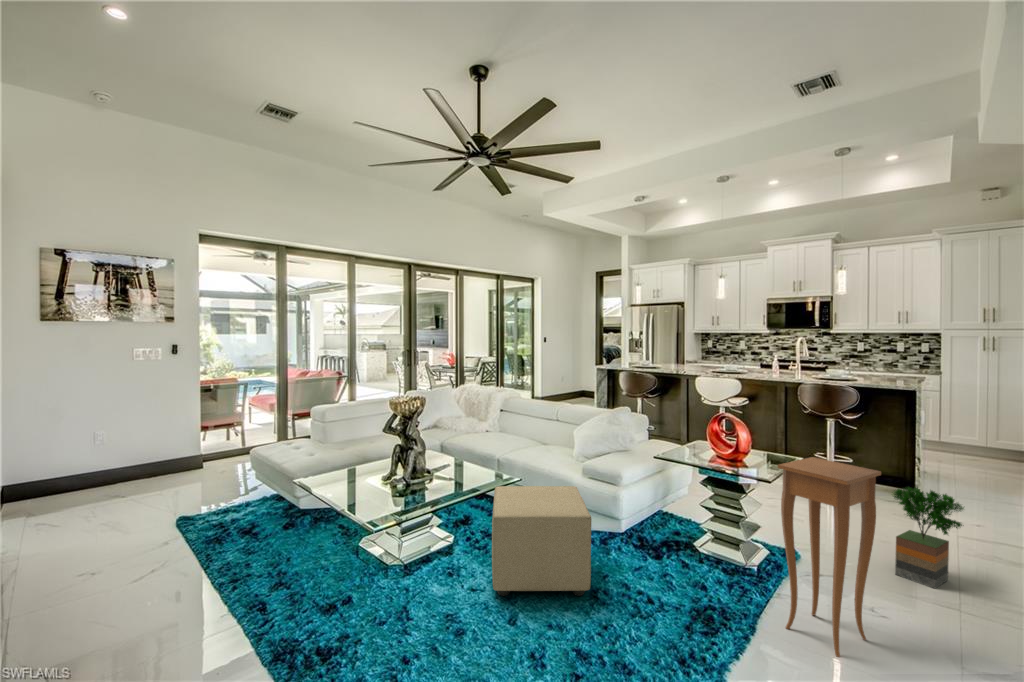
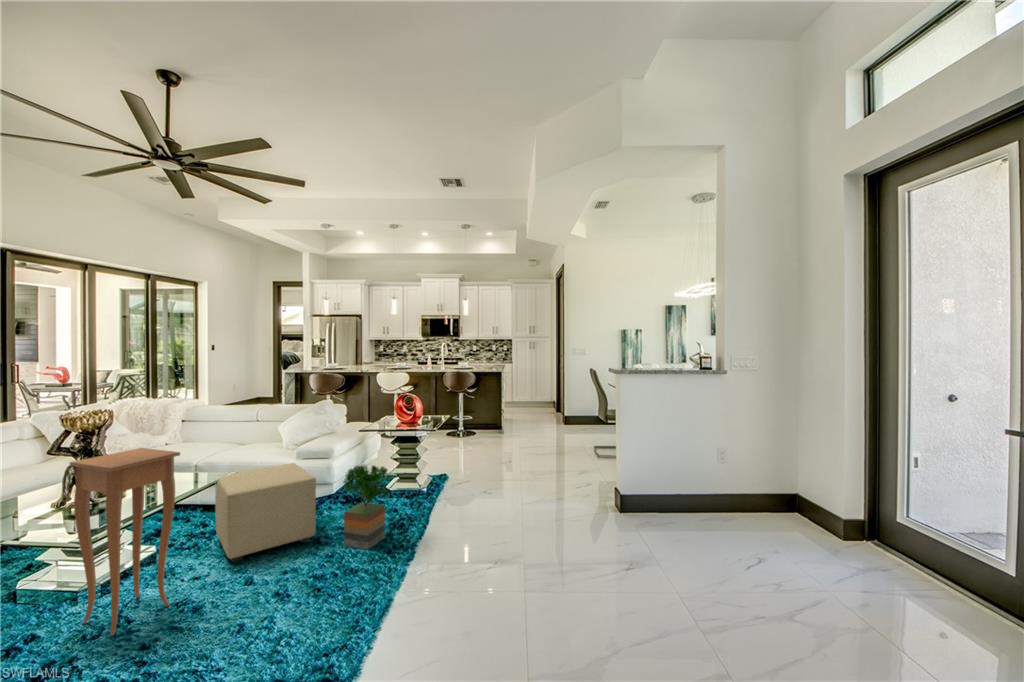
side table: present [778,457,881,657] -> present [70,448,180,636]
potted tree: present [894,487,964,589] -> present [343,465,393,550]

